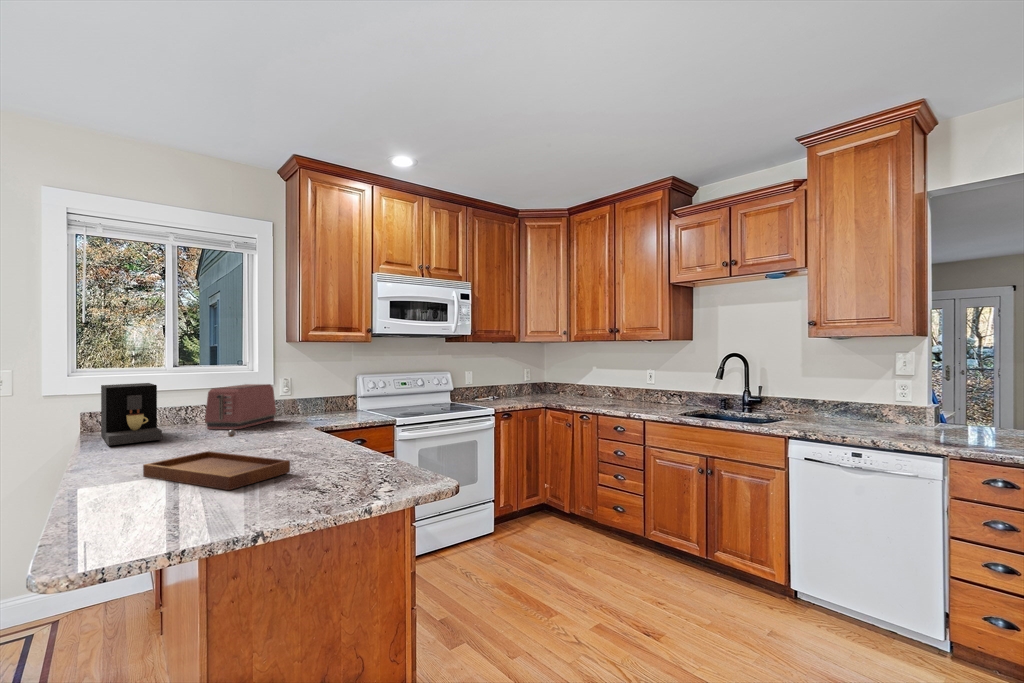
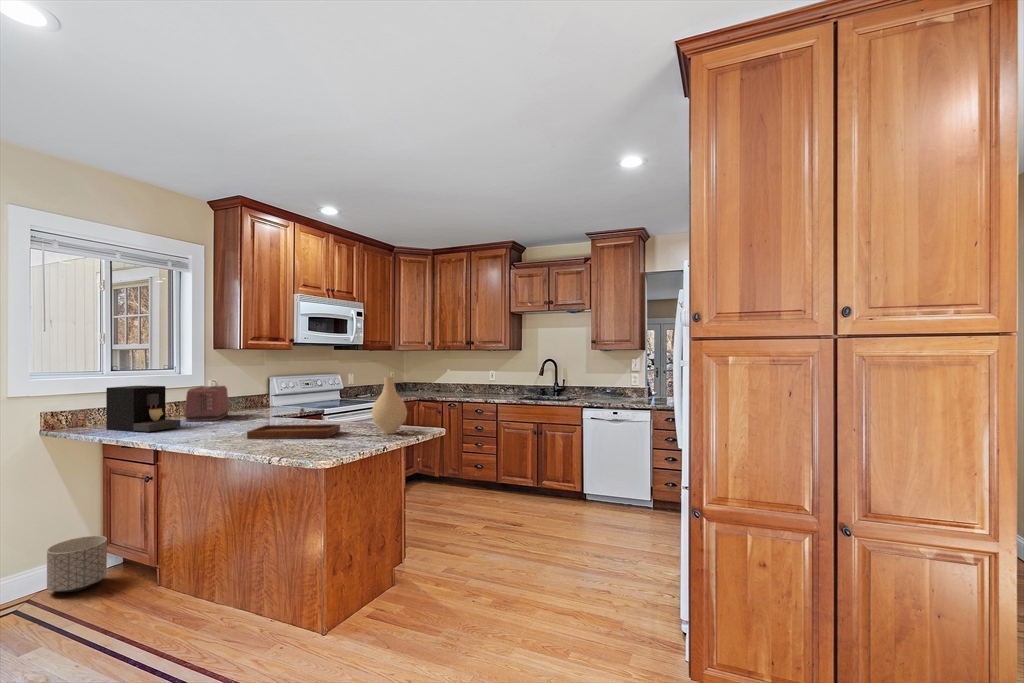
vase: none [311,383,380,490] -> present [371,377,407,434]
planter: none [35,560,109,631] -> present [47,536,107,592]

